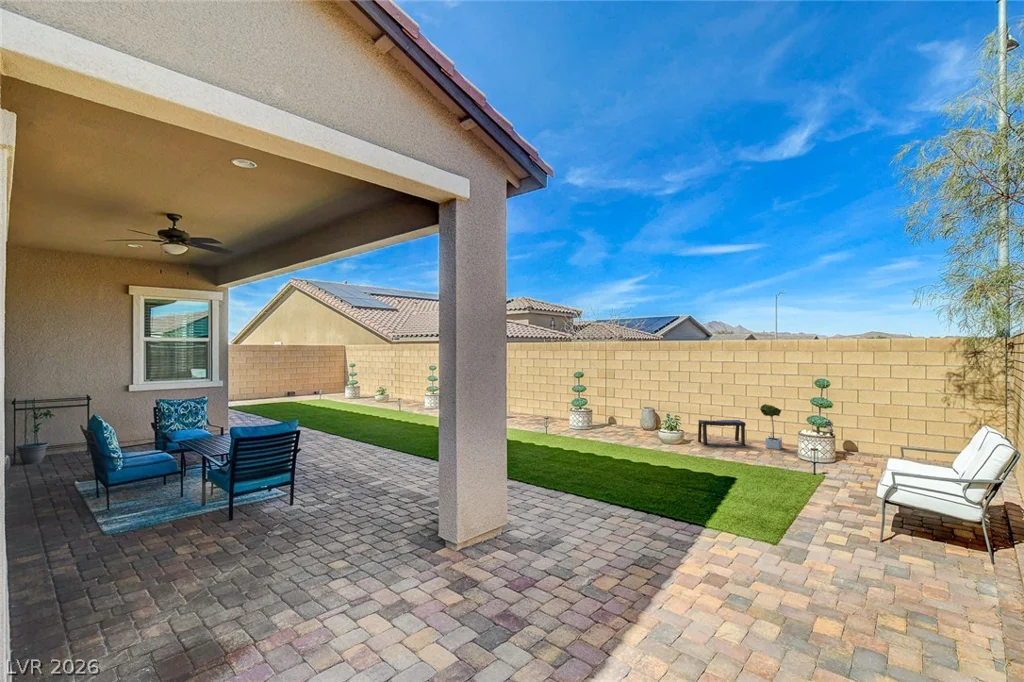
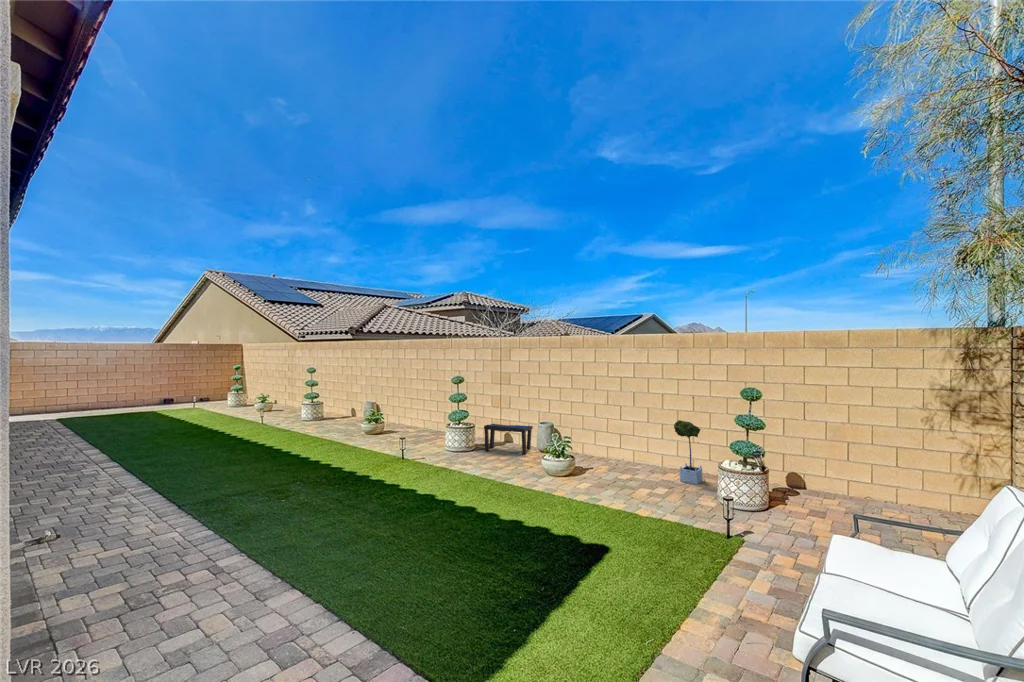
bench: present [698,420,746,446] -> present [484,424,533,455]

